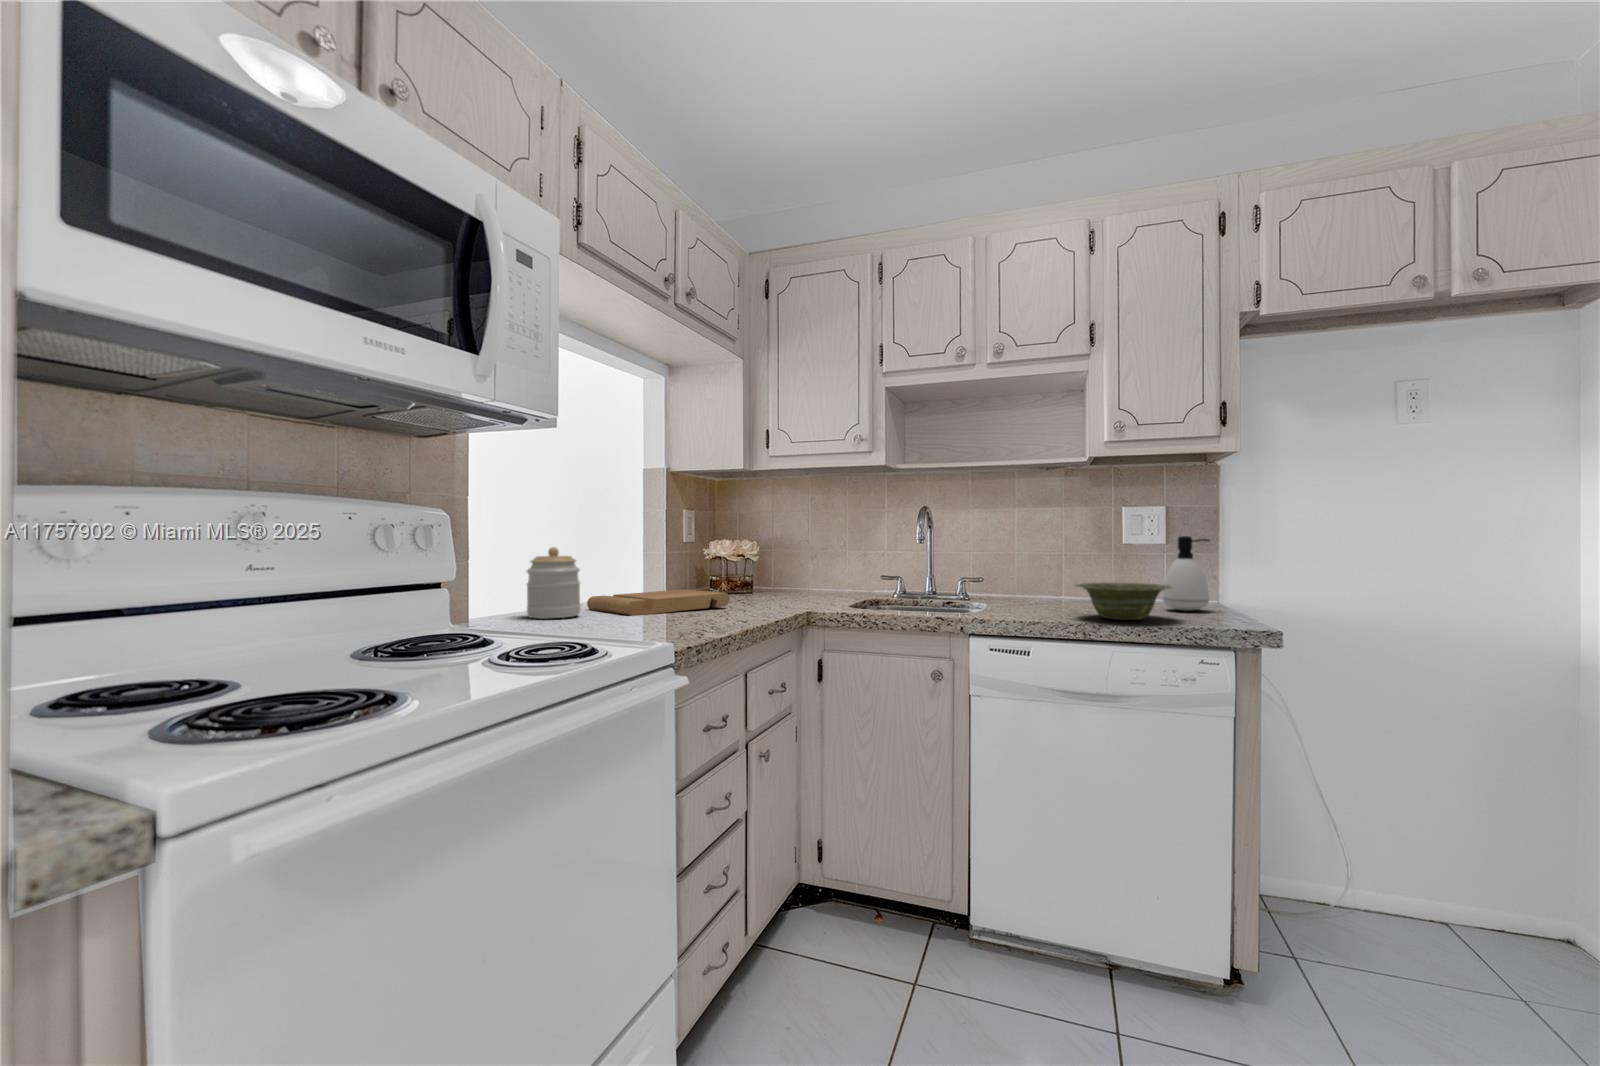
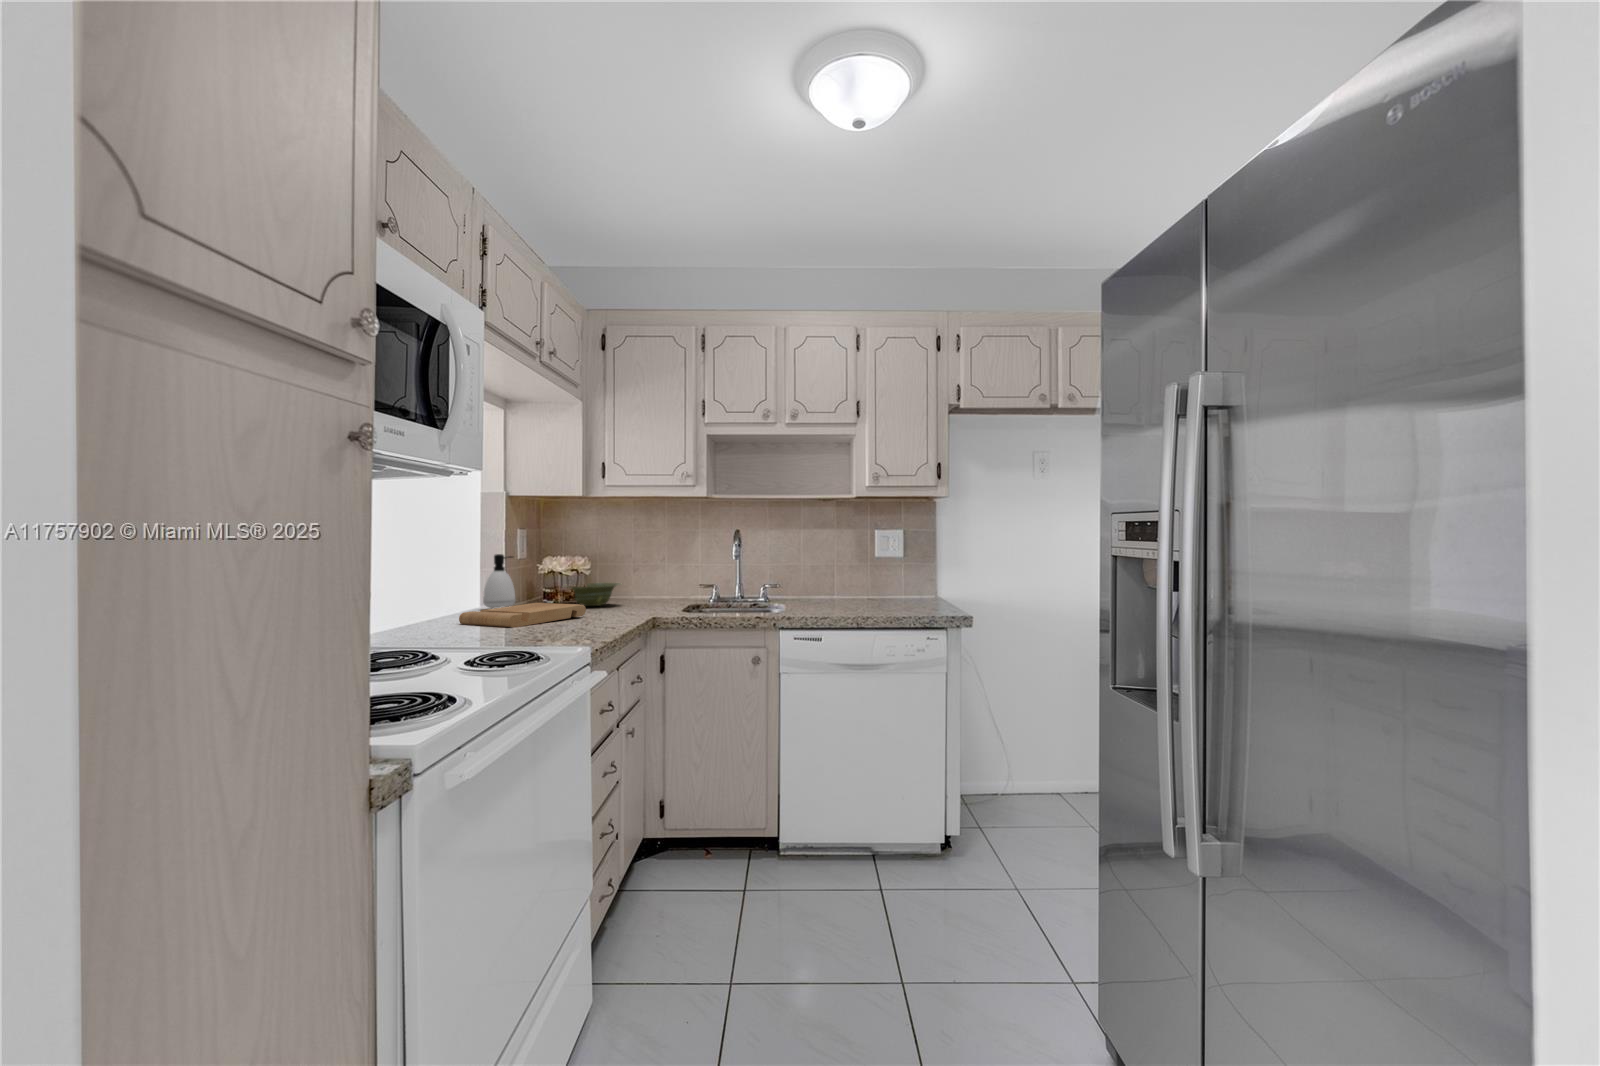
soap dispenser: present [1163,536,1210,611] -> present [483,554,515,608]
jar: present [527,547,580,619] -> none [418,571,468,634]
dish: present [1074,583,1175,620] -> present [571,583,620,606]

